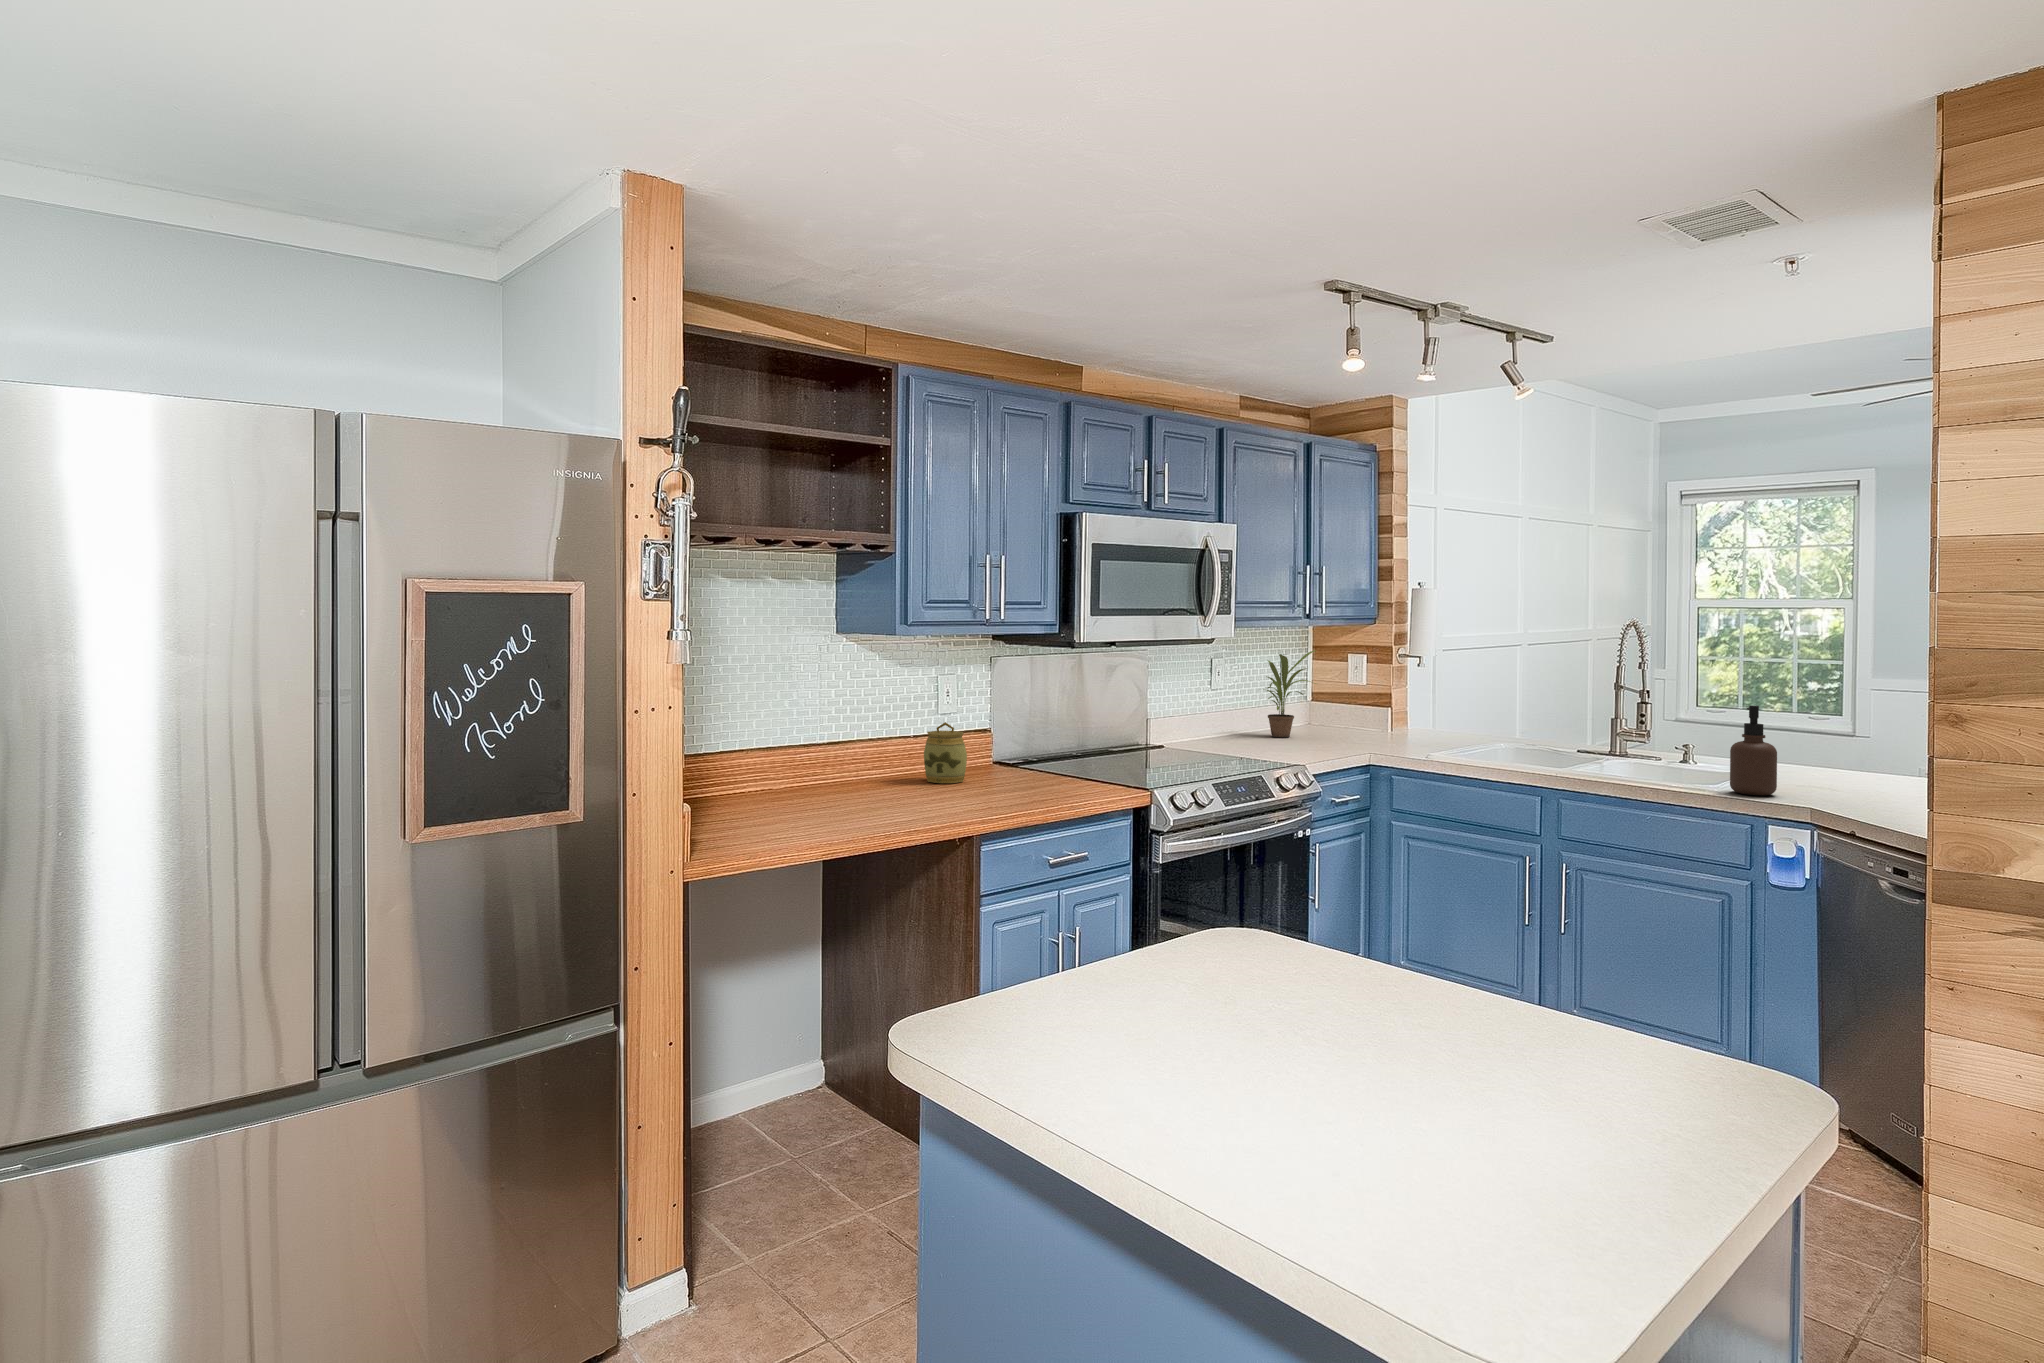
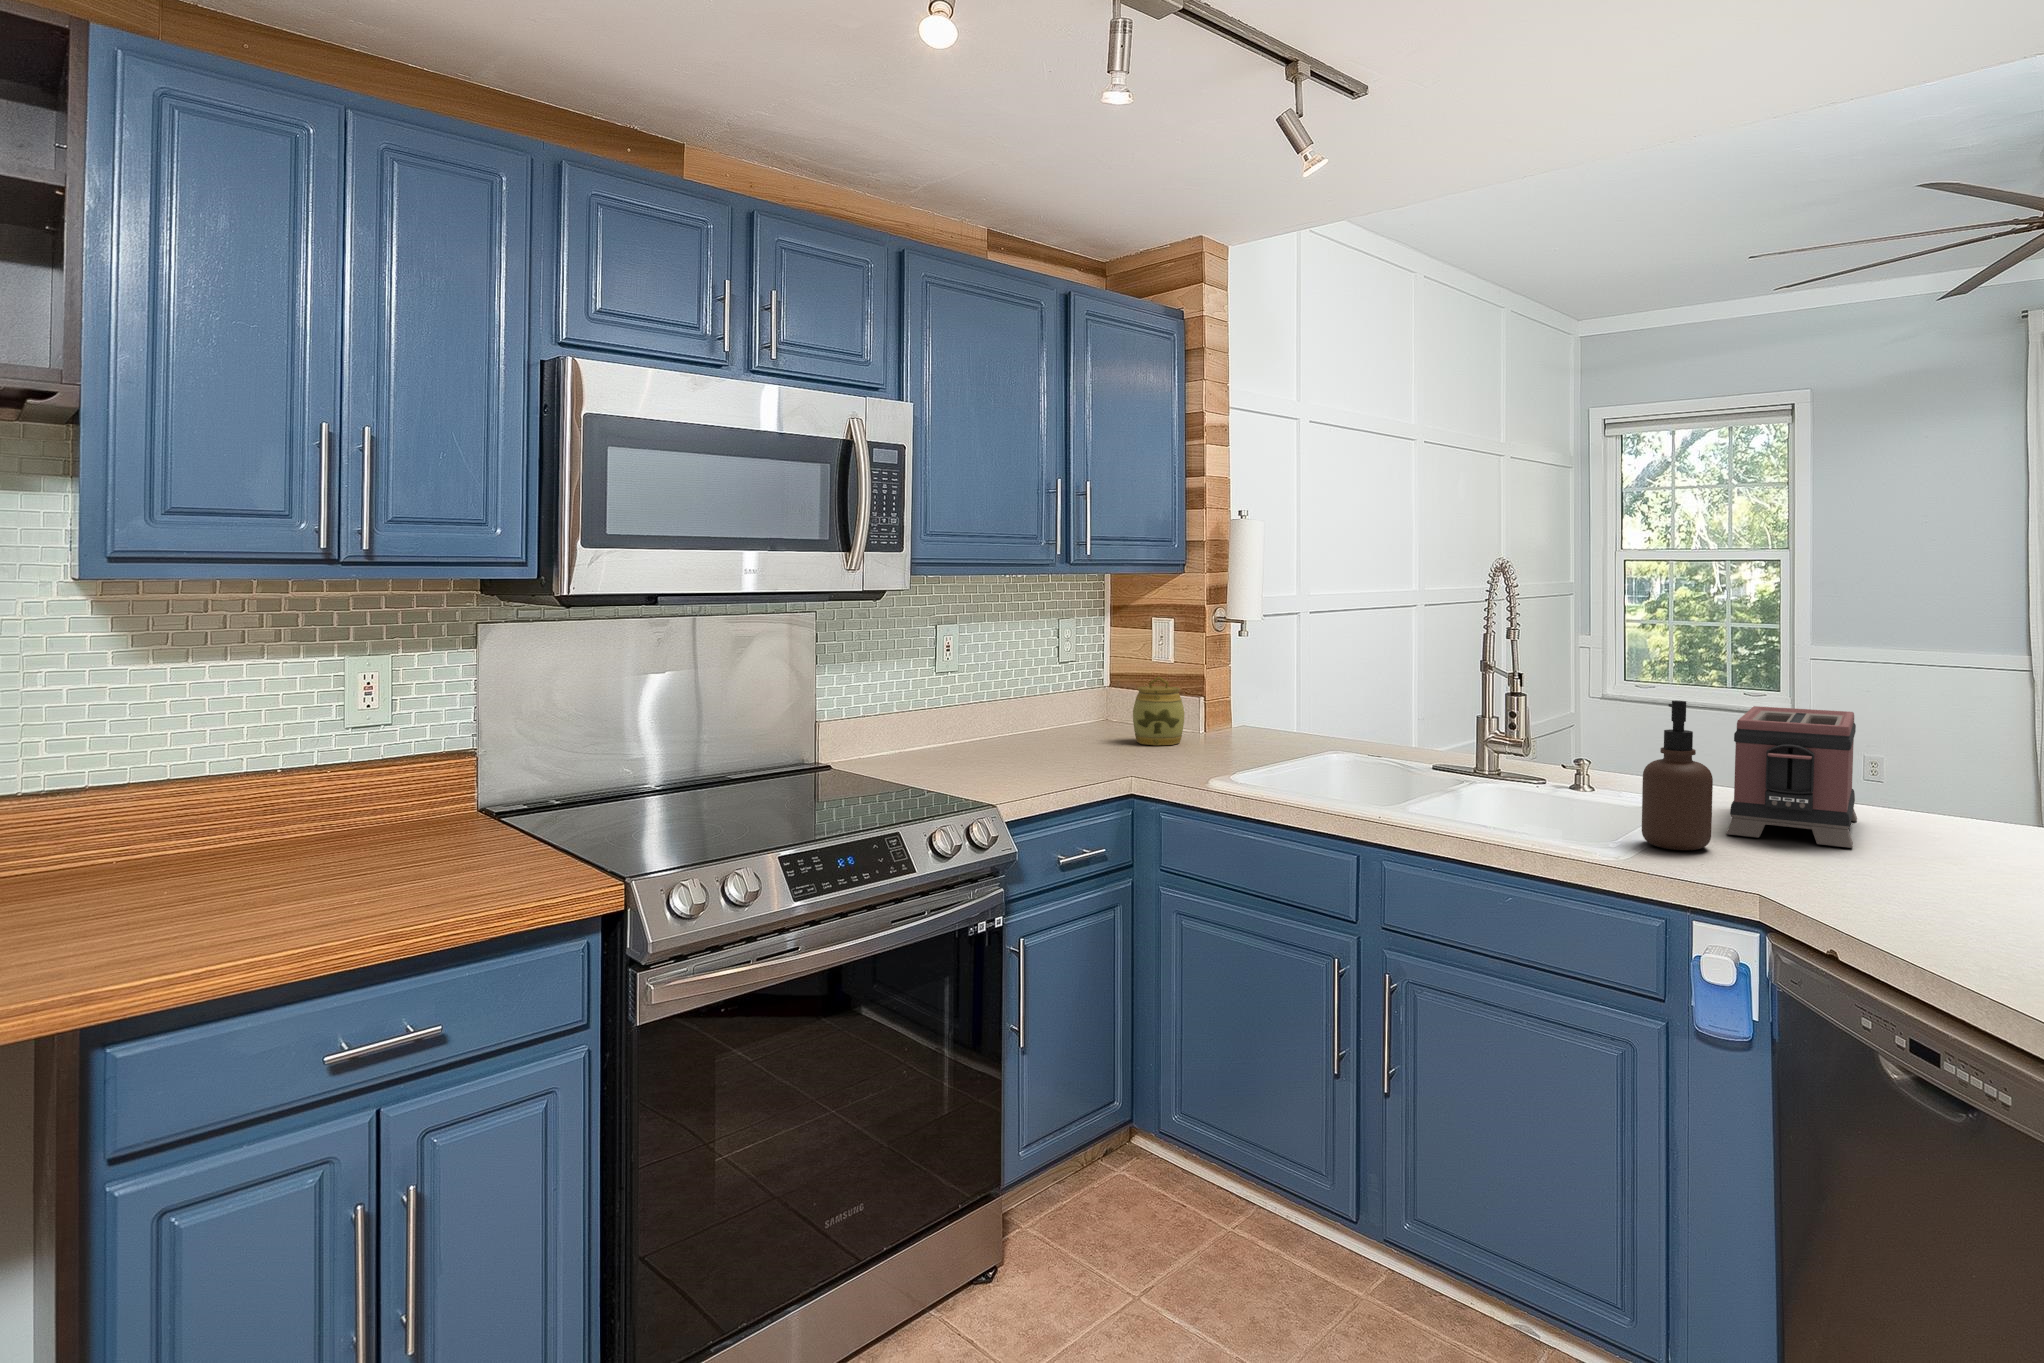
potted plant: present [1267,651,1316,737] -> none [1002,614,1092,745]
toaster: none [1787,713,1882,797] -> present [1726,706,1857,848]
jar: present [924,722,967,783] -> present [1133,676,1184,745]

